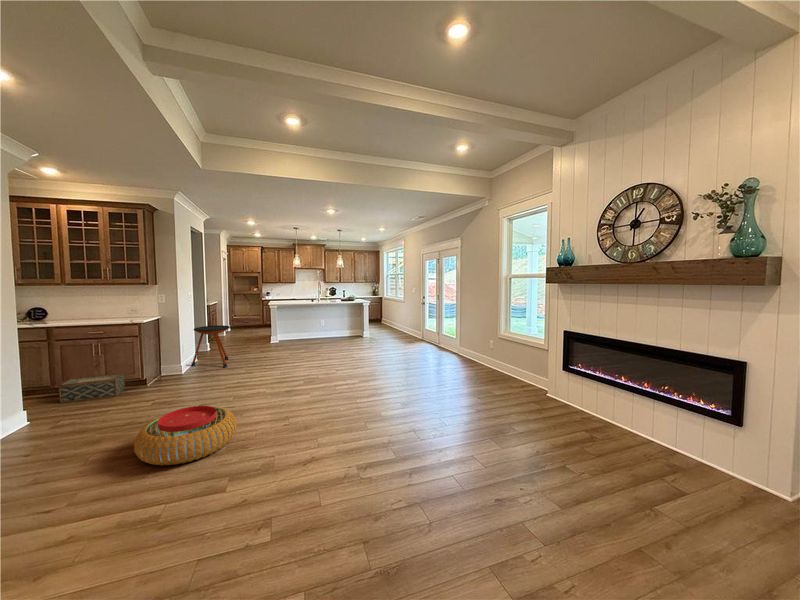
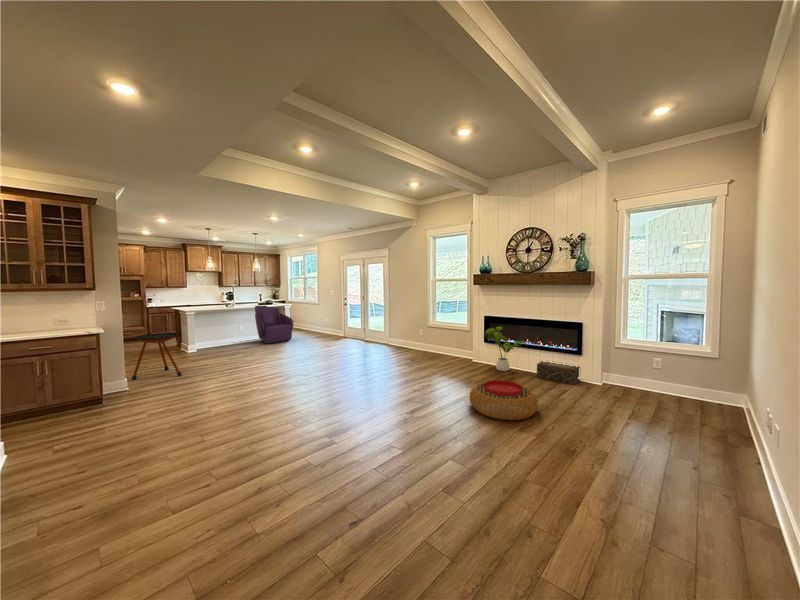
armchair: none [332,302,365,342] -> present [255,306,293,344]
house plant: none [547,352,629,426] -> present [484,327,527,371]
woven basket: present [59,373,125,403] -> present [537,361,581,384]
pouf: present [134,406,237,466] -> present [469,380,538,420]

